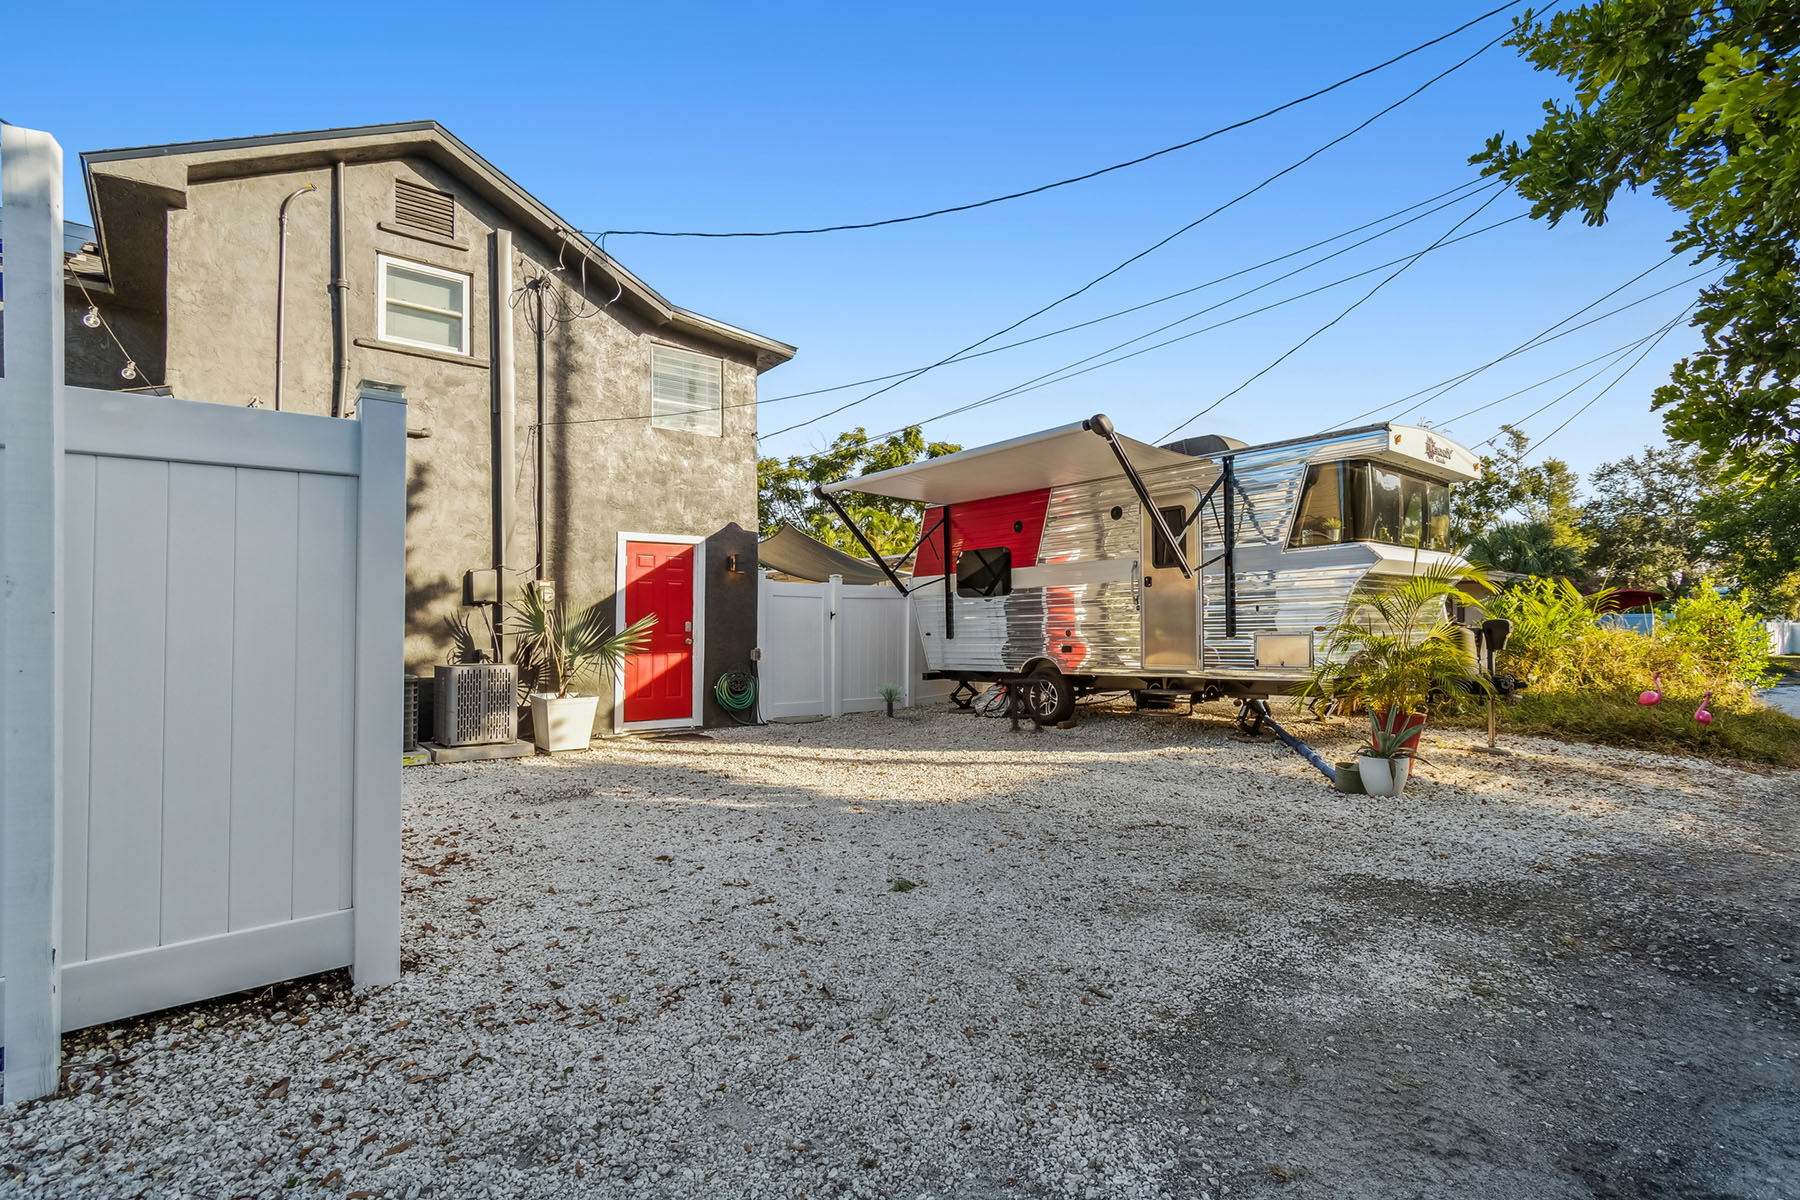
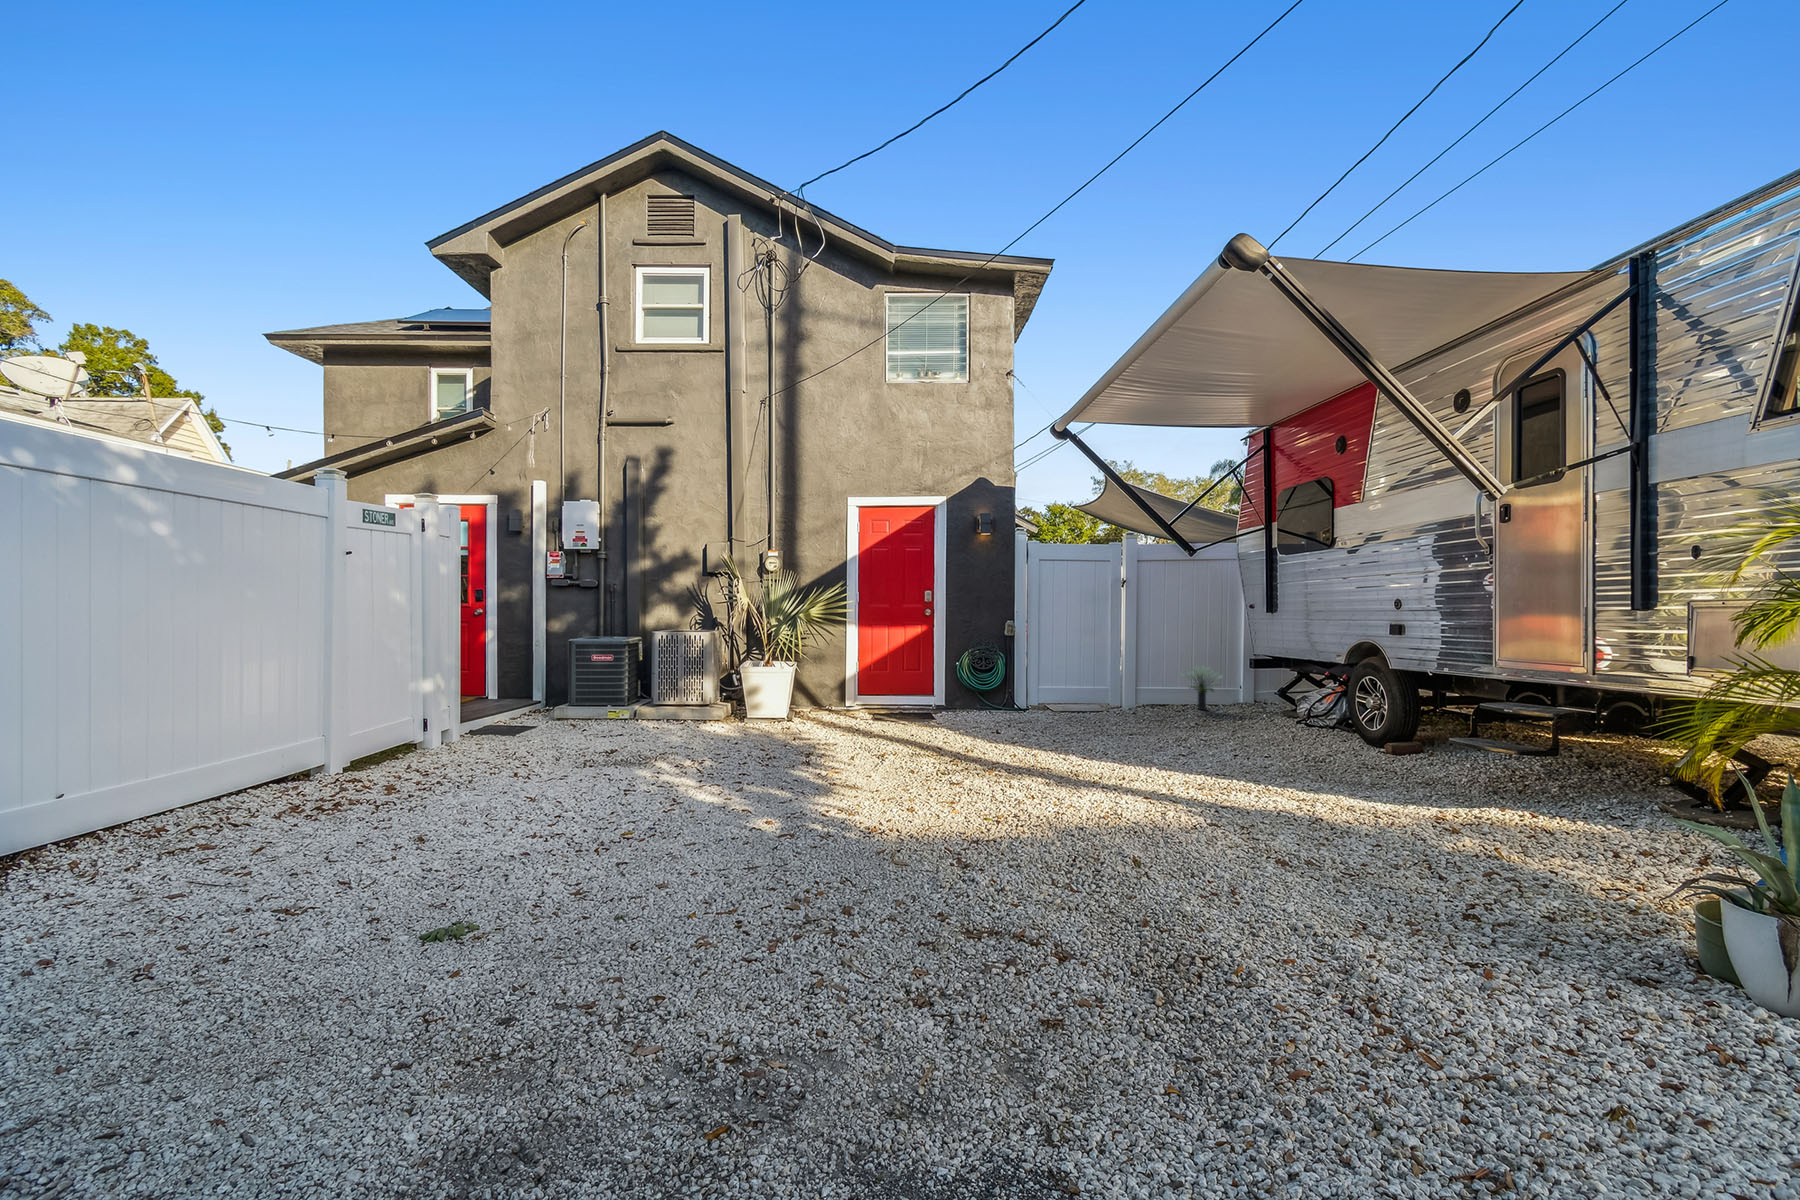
side table: present [1002,679,1049,732] -> none [1292,672,1376,755]

